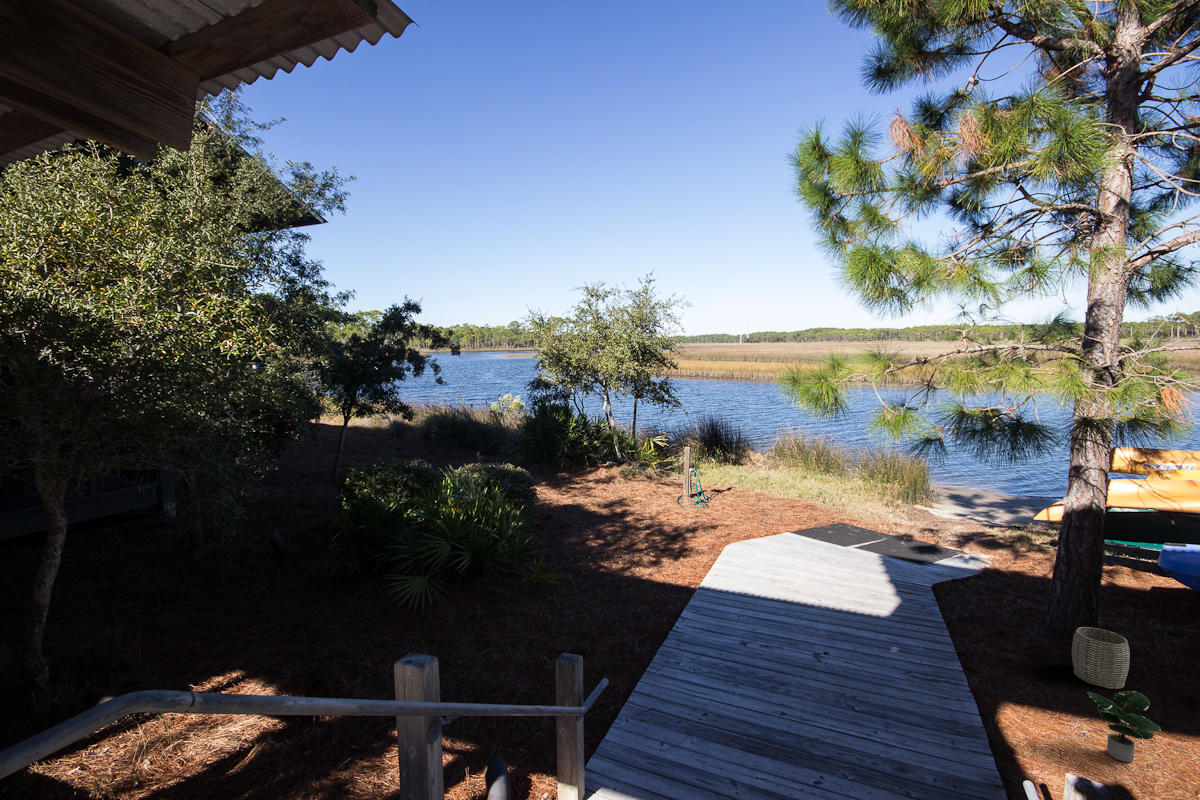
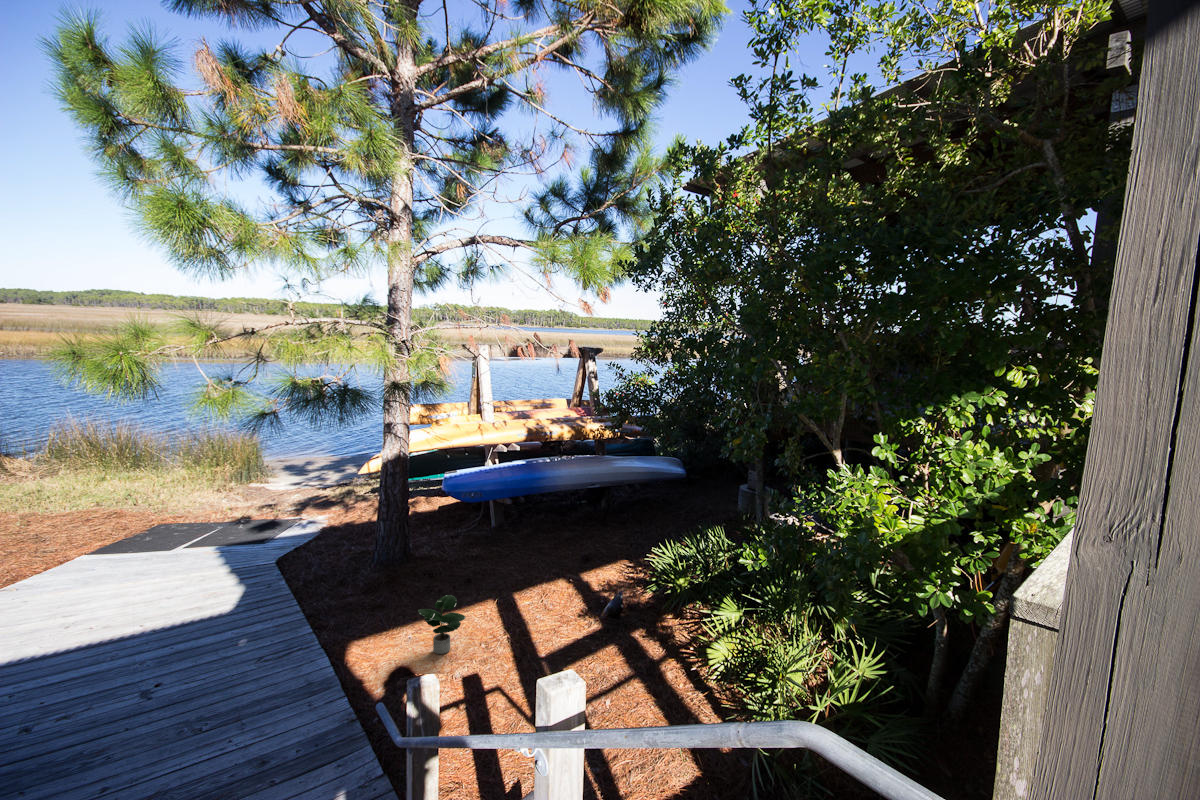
woven basket: present [1072,627,1130,689] -> none [400,553,438,600]

